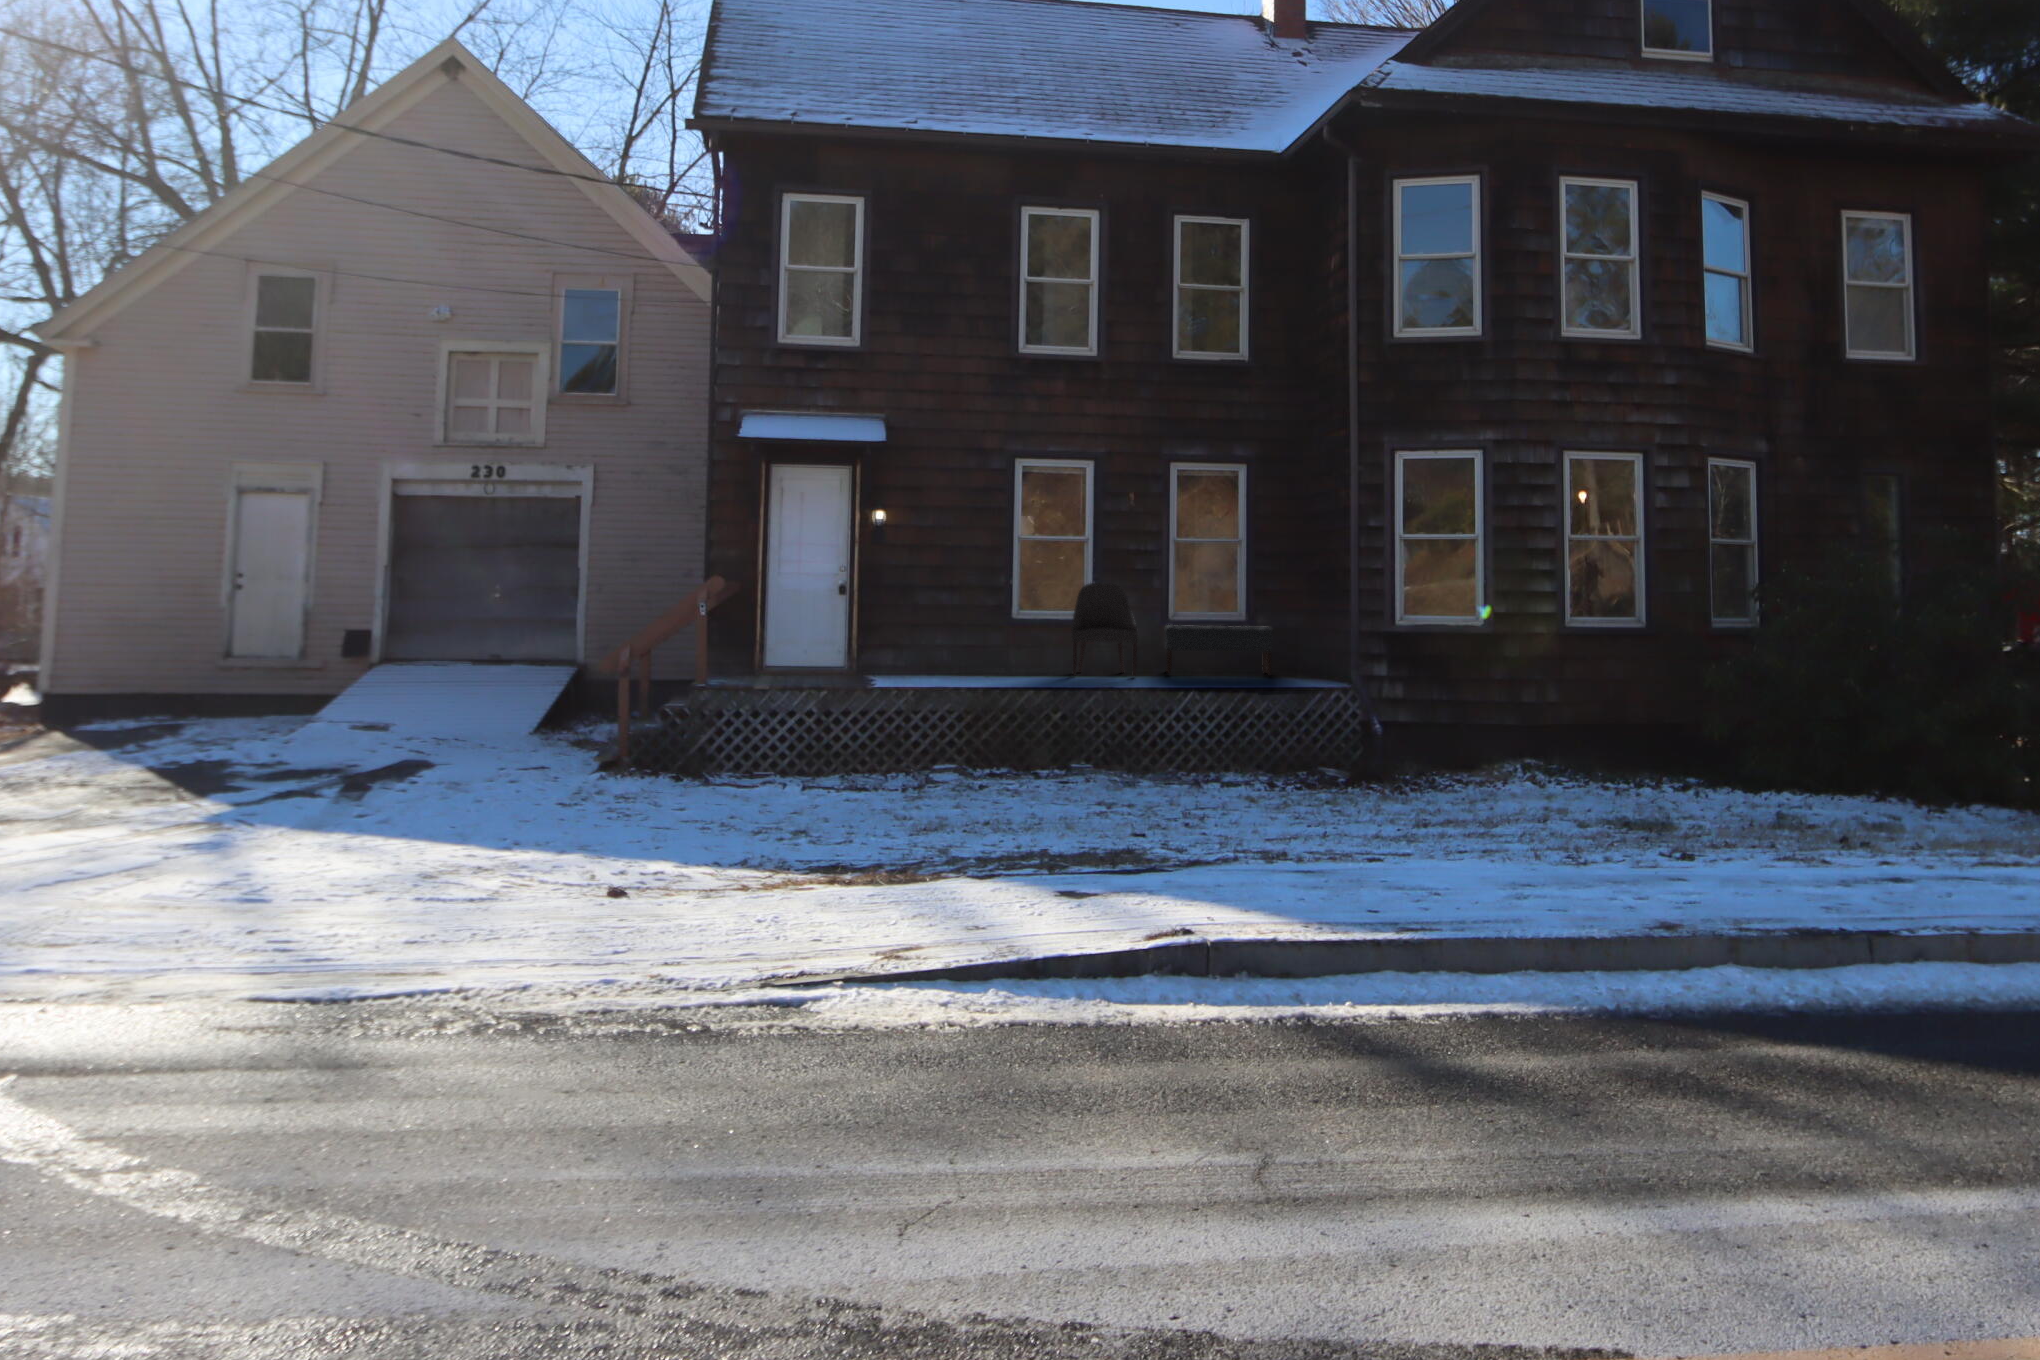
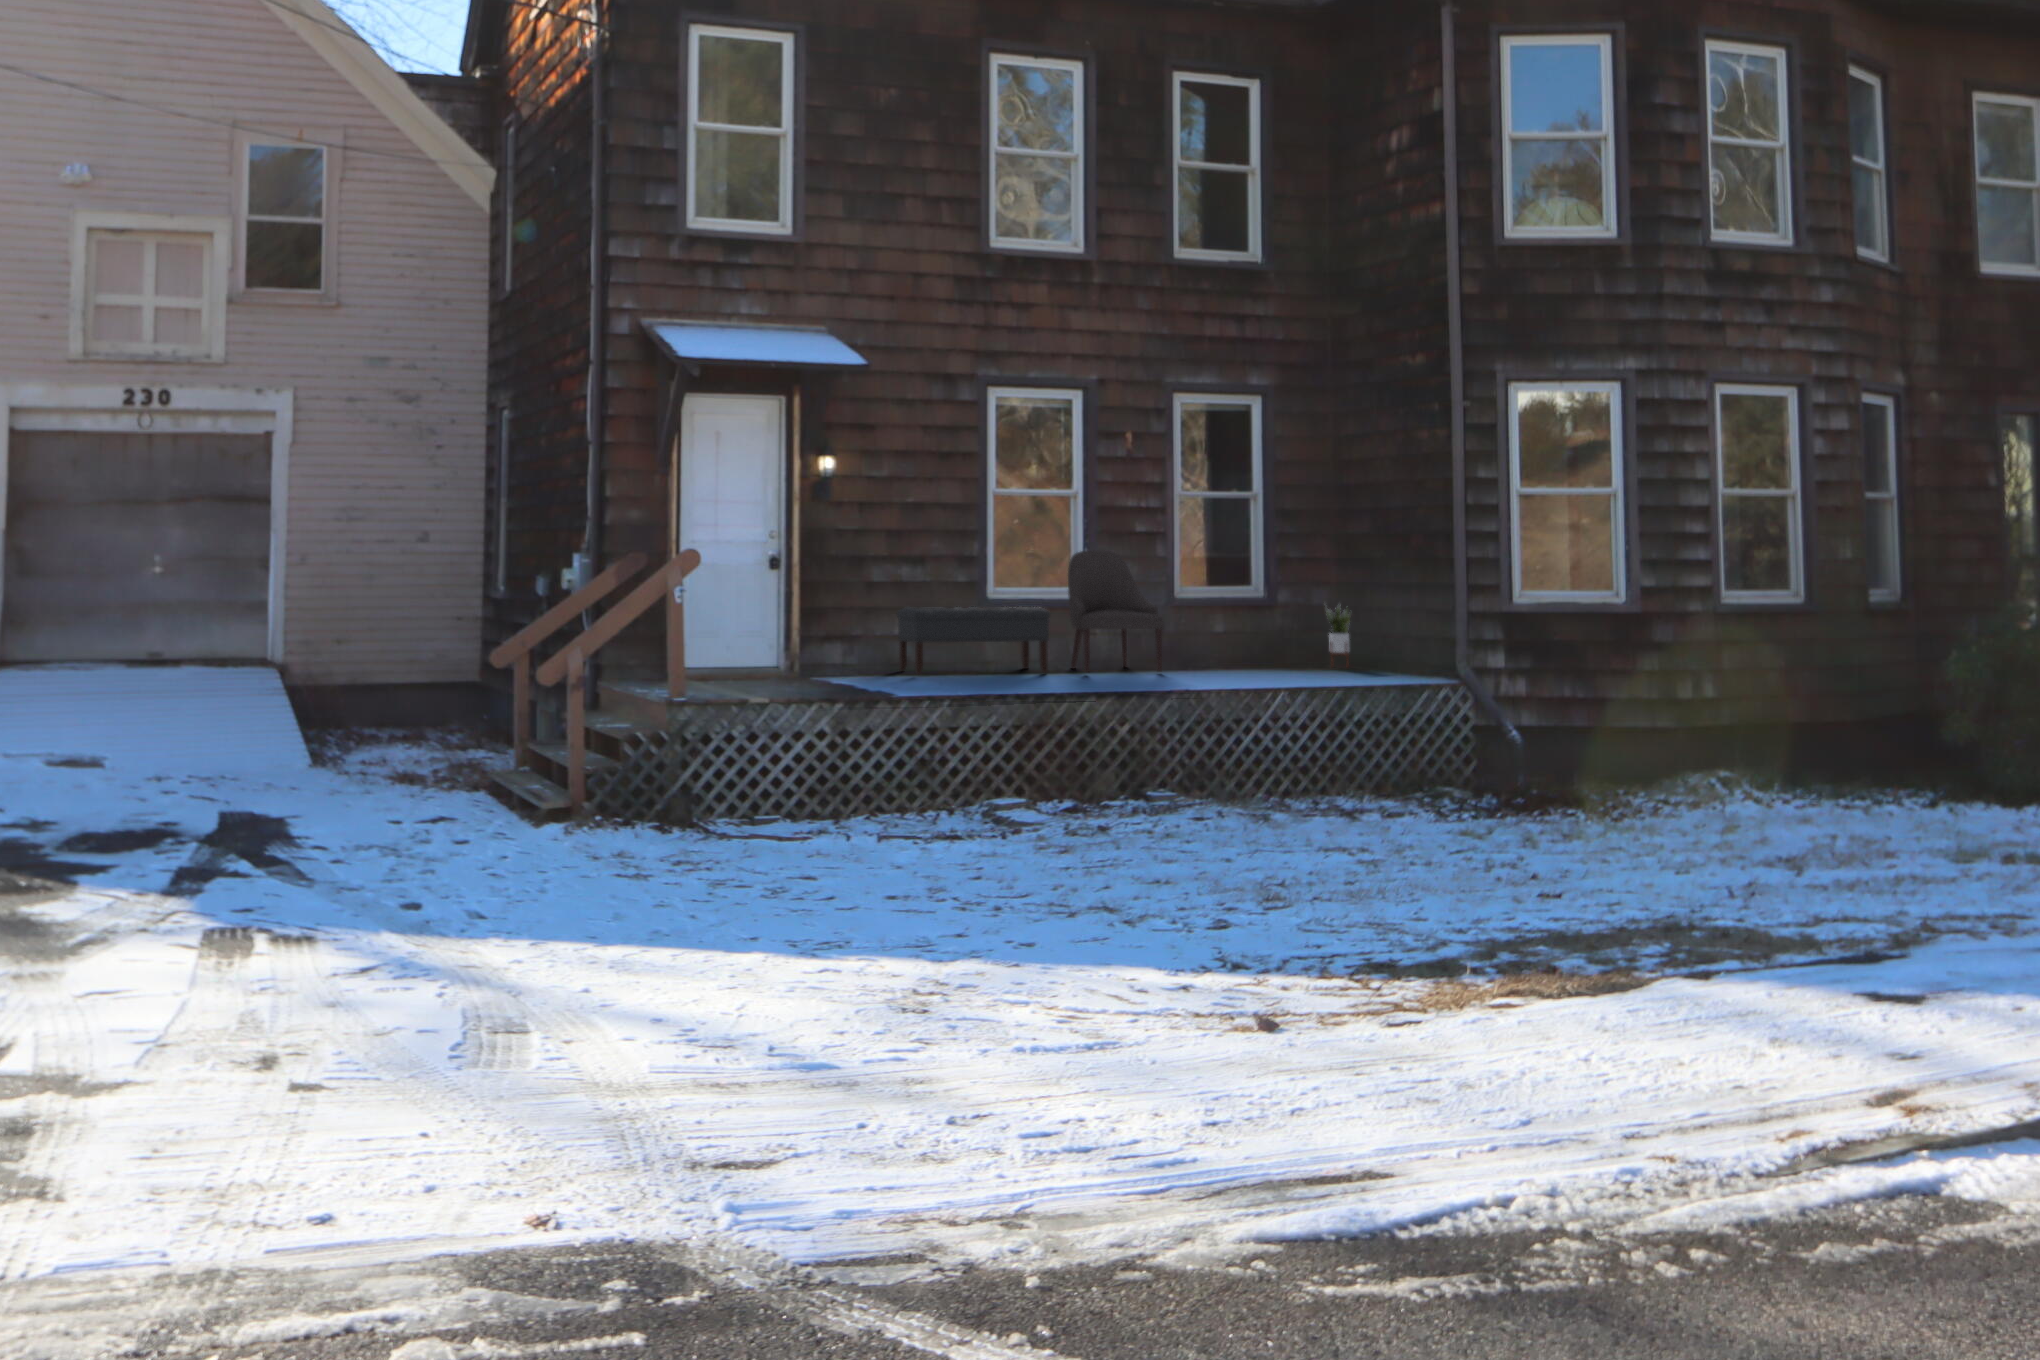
bench: present [1164,625,1273,675] -> present [897,607,1050,675]
potted plant: none [1284,625,1301,677] -> present [1326,605,1350,667]

